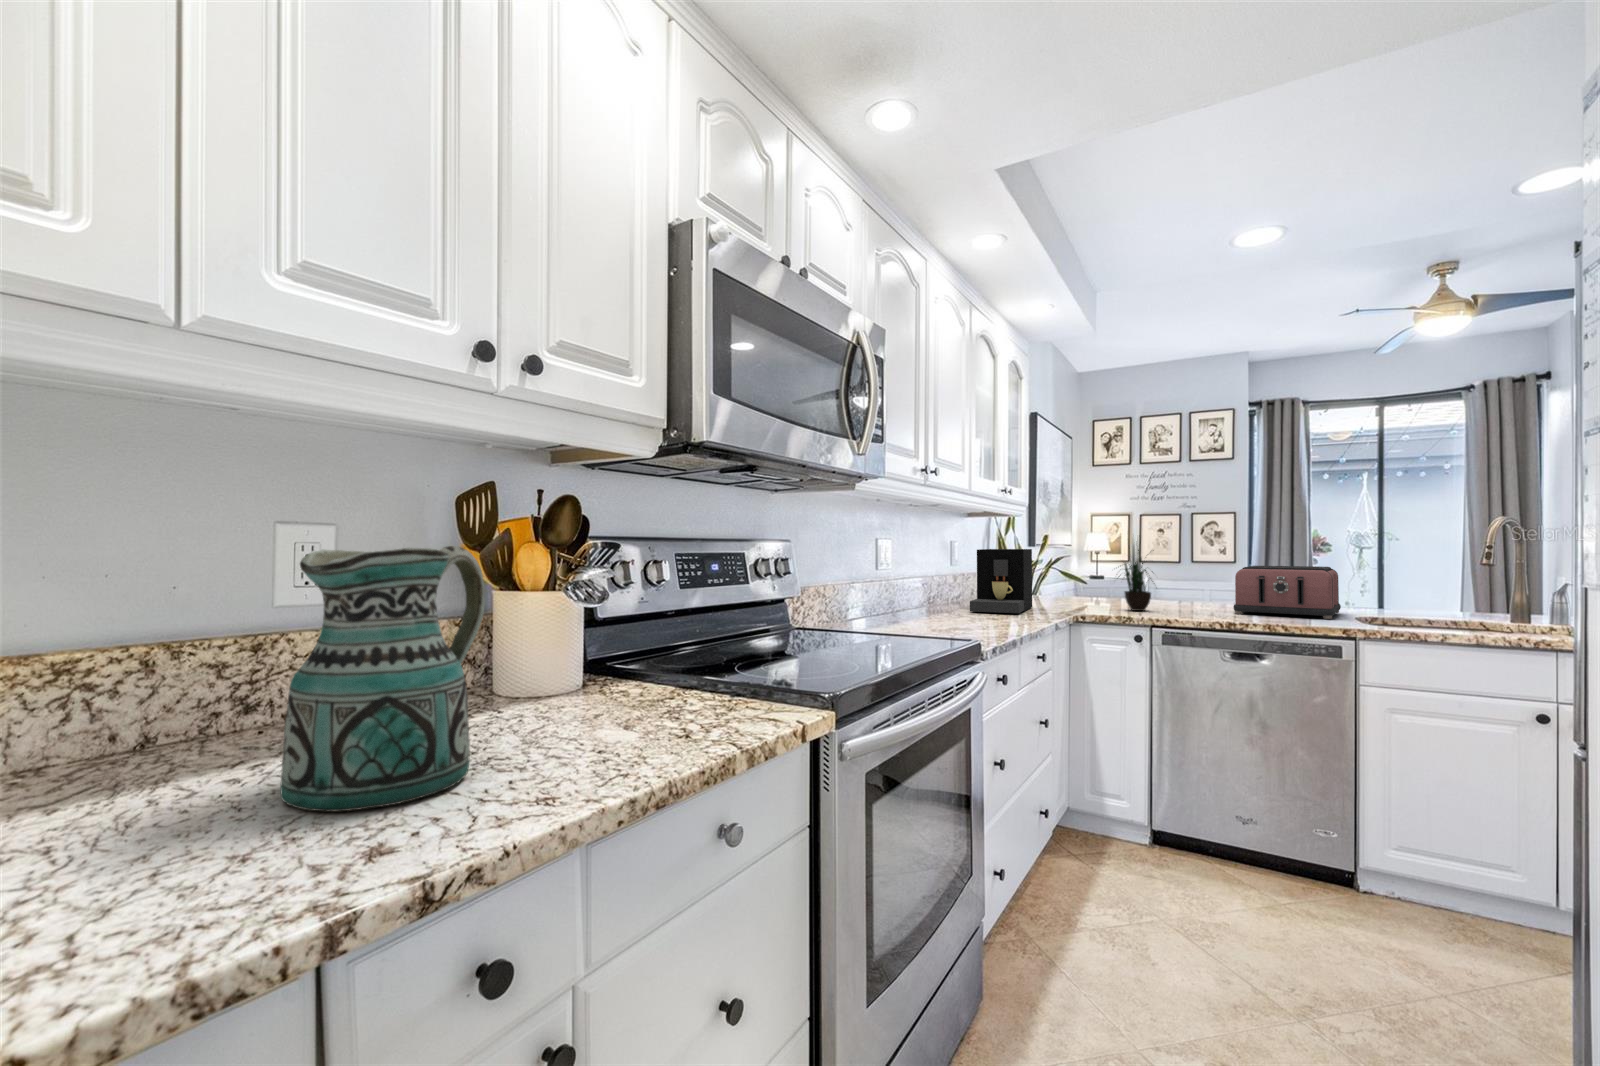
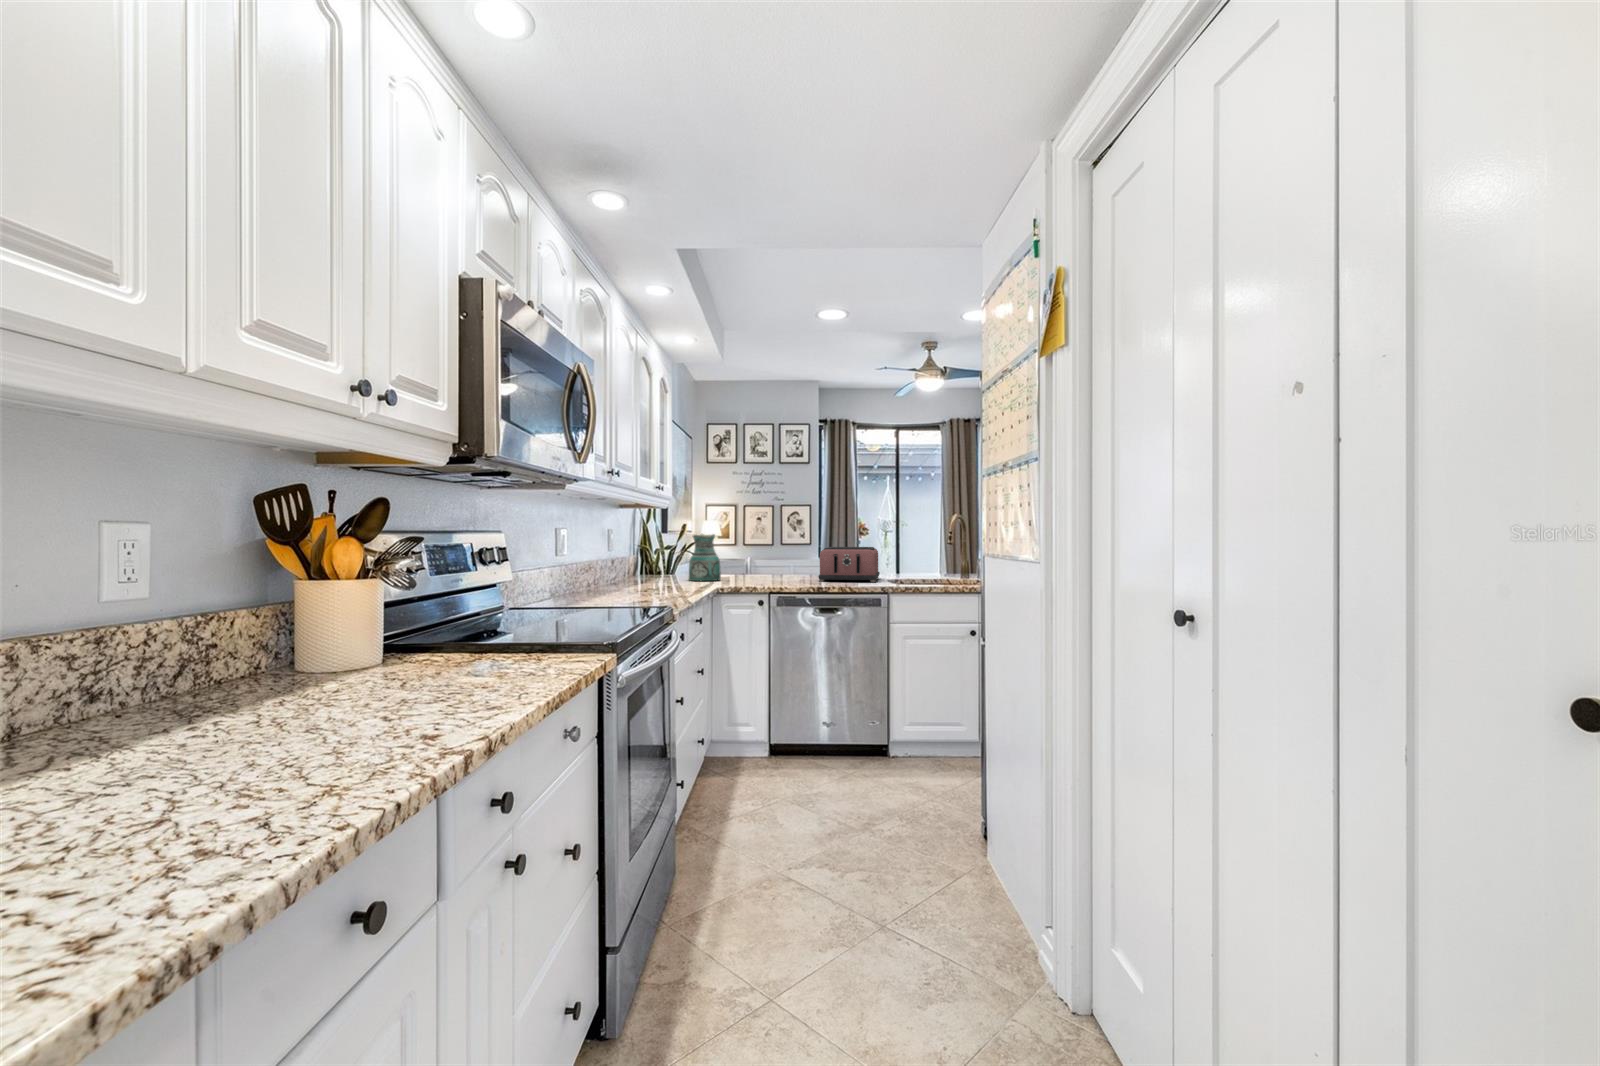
potted plant: present [1119,544,1153,611] -> none [739,515,771,583]
ceramic pitcher: present [280,546,484,811] -> present [689,534,721,581]
coffee maker: present [970,549,1032,613] -> none [636,536,680,588]

